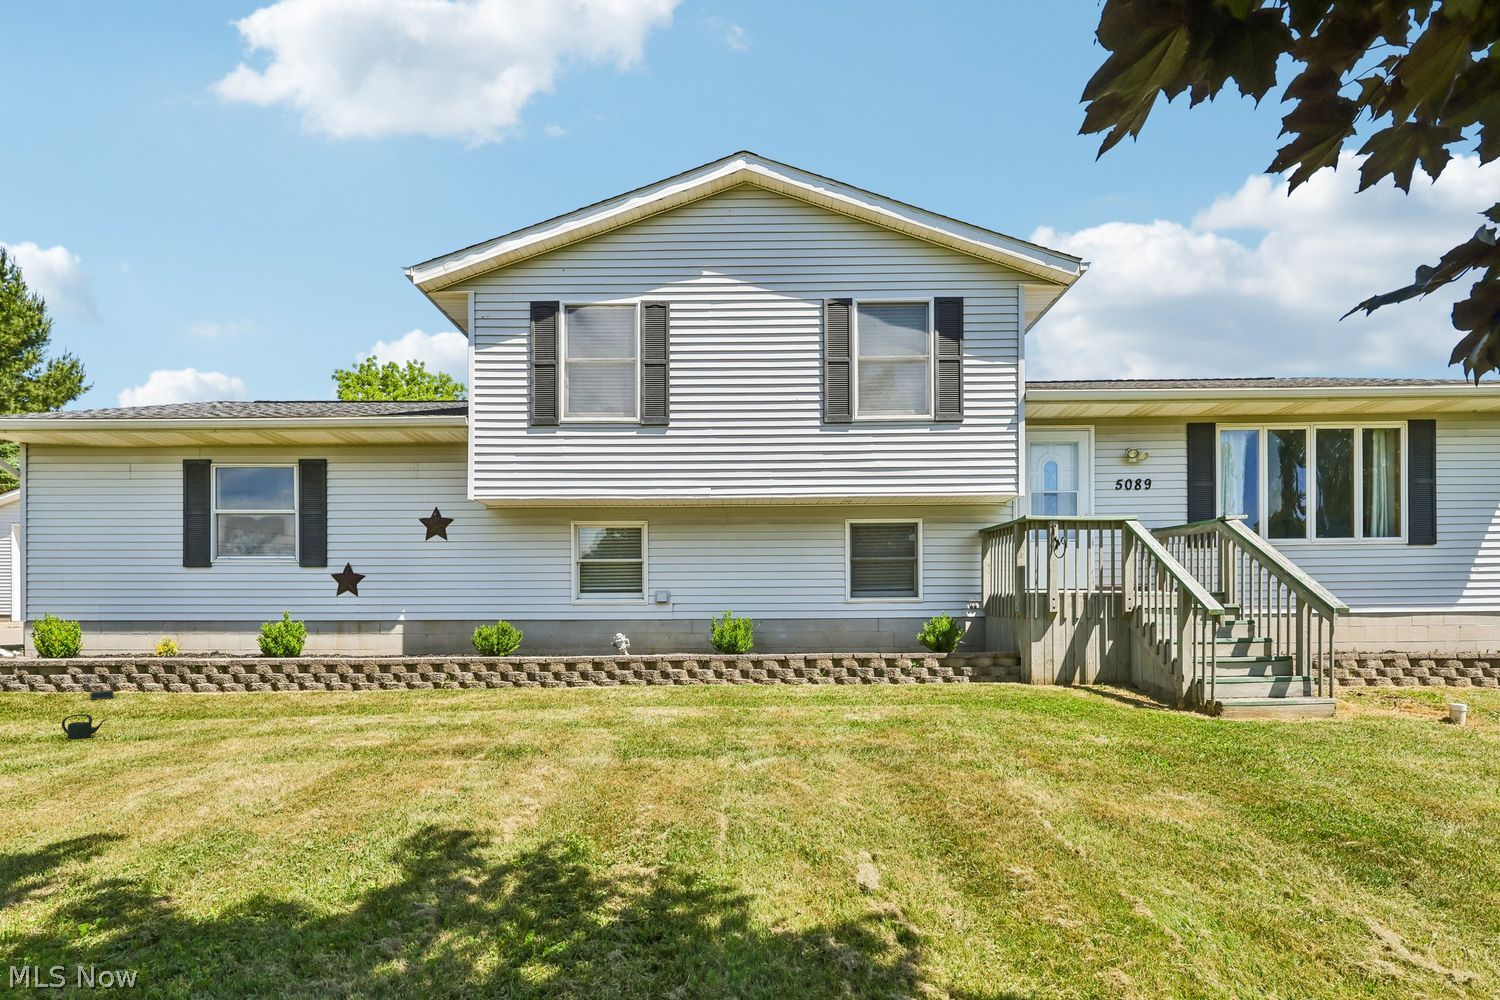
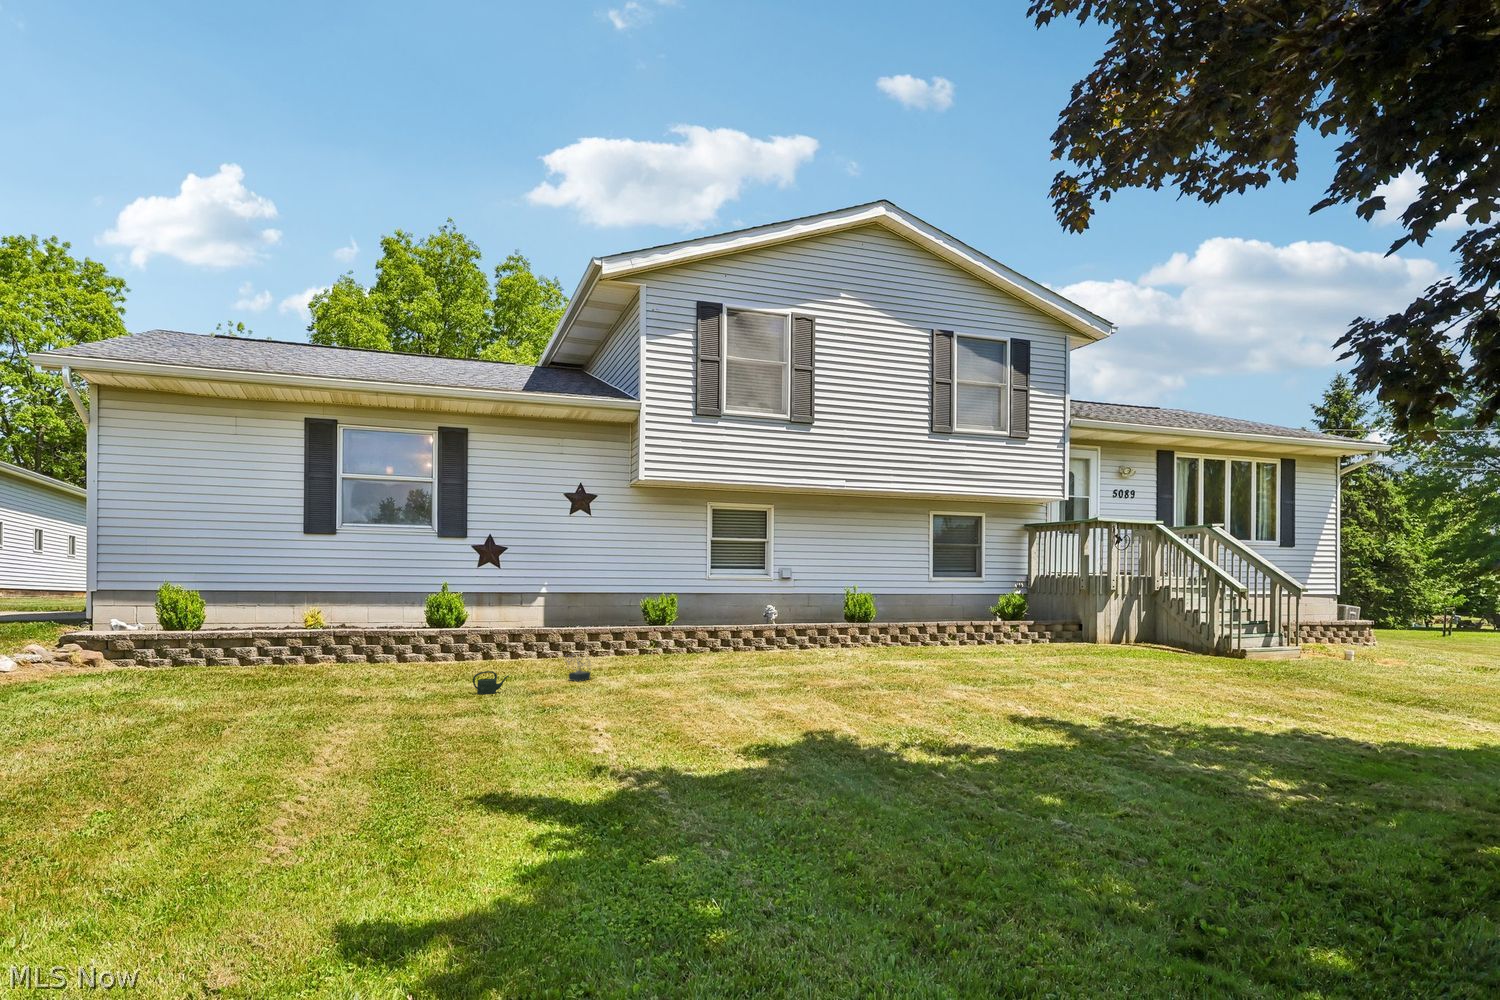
decorative plant: present [83,674,116,700] -> present [565,655,591,681]

